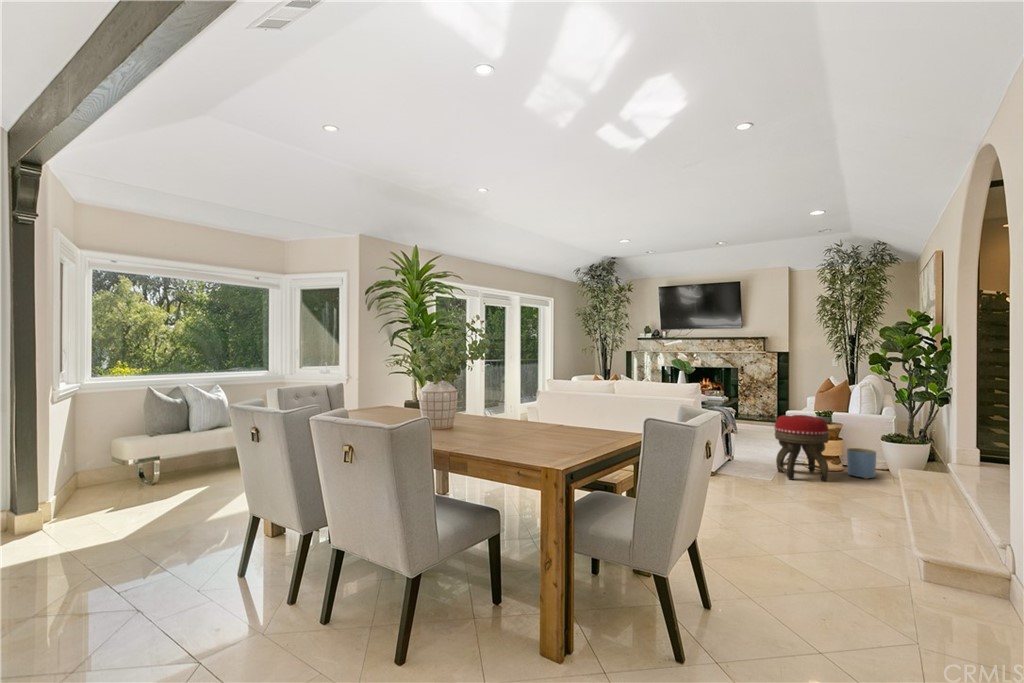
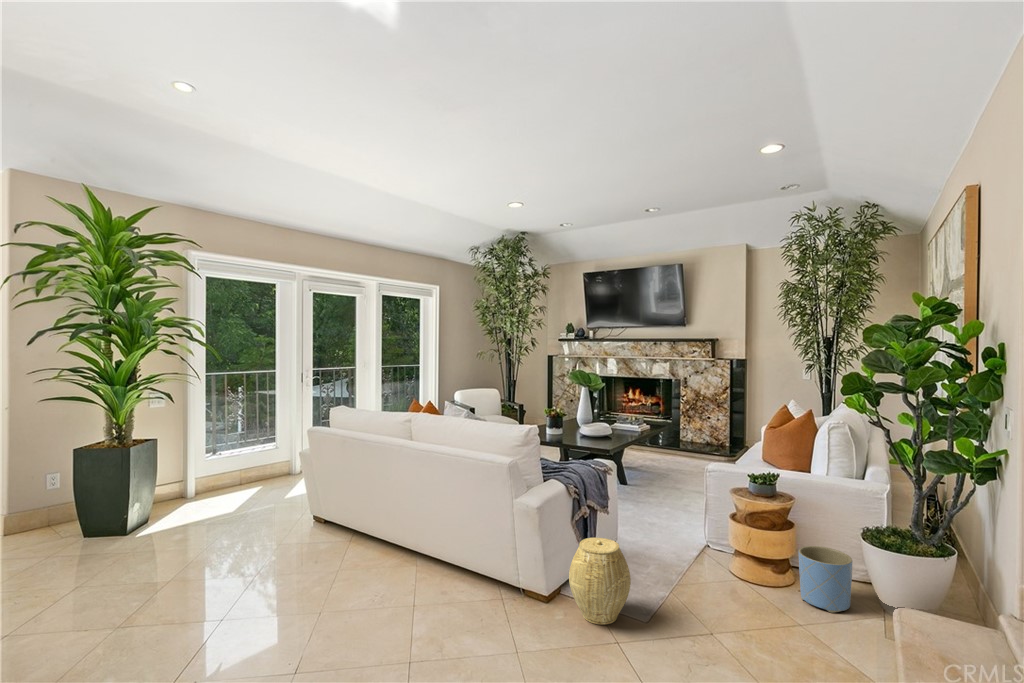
footstool: present [774,415,829,481] -> none [666,484,762,622]
woven basket: none [727,440,762,482] -> present [569,538,631,625]

